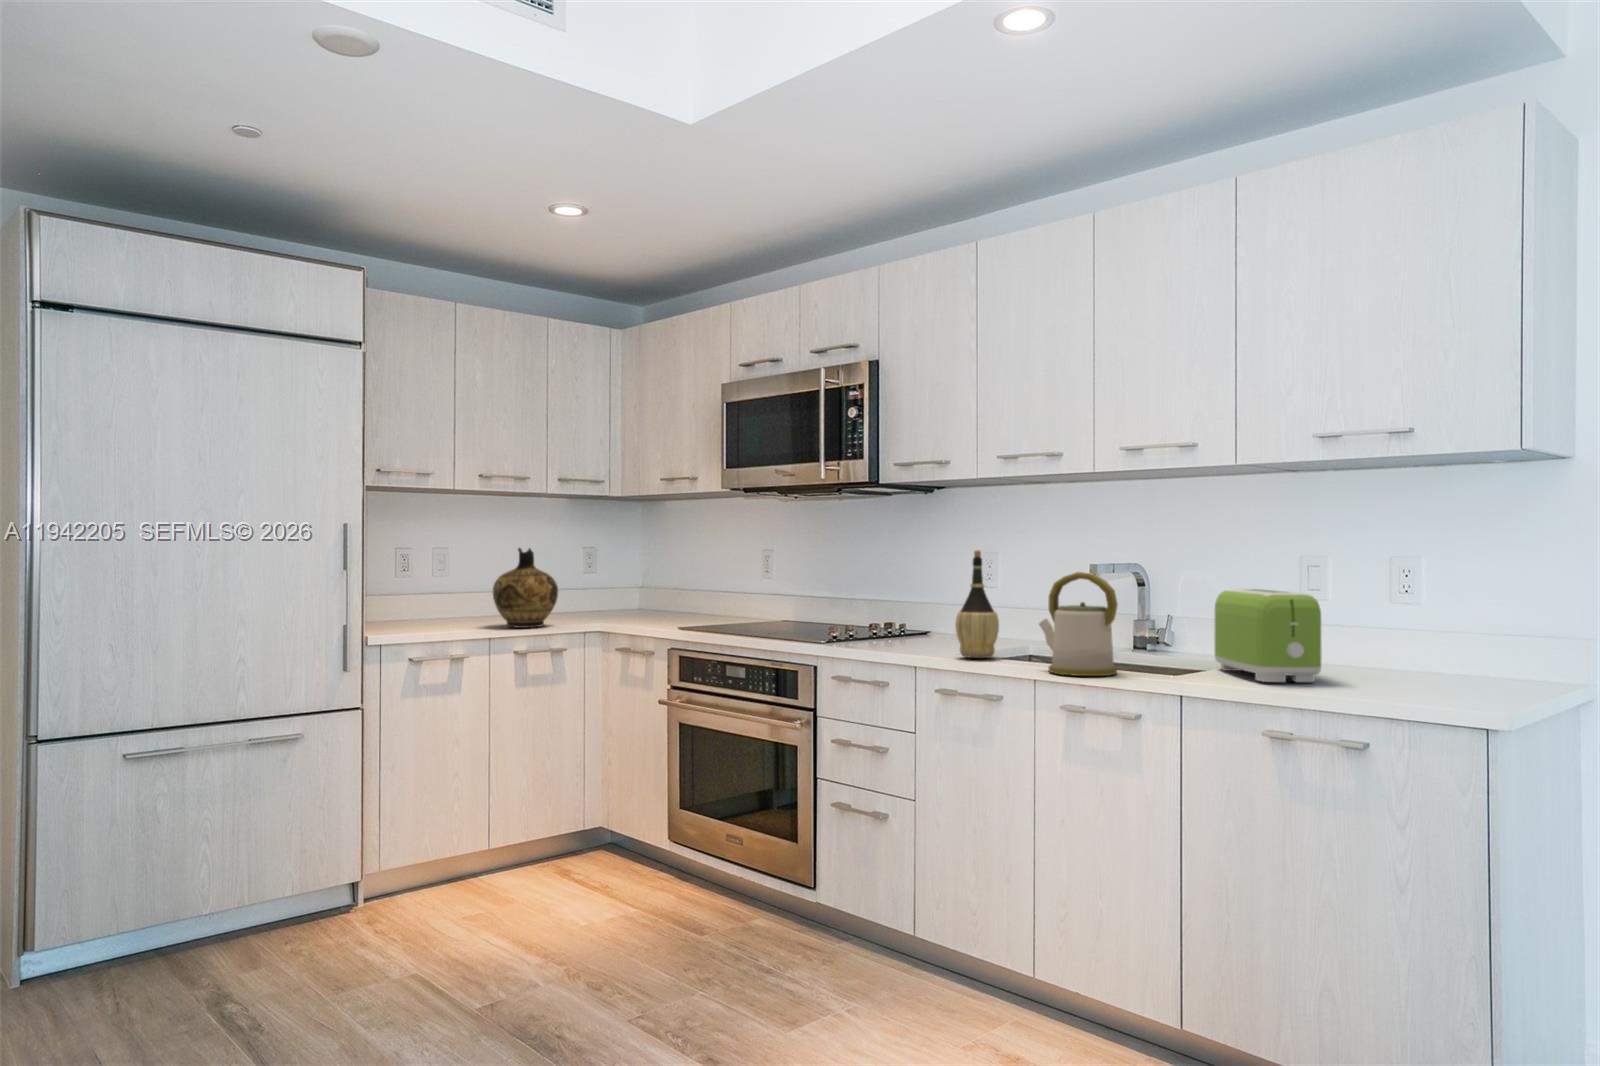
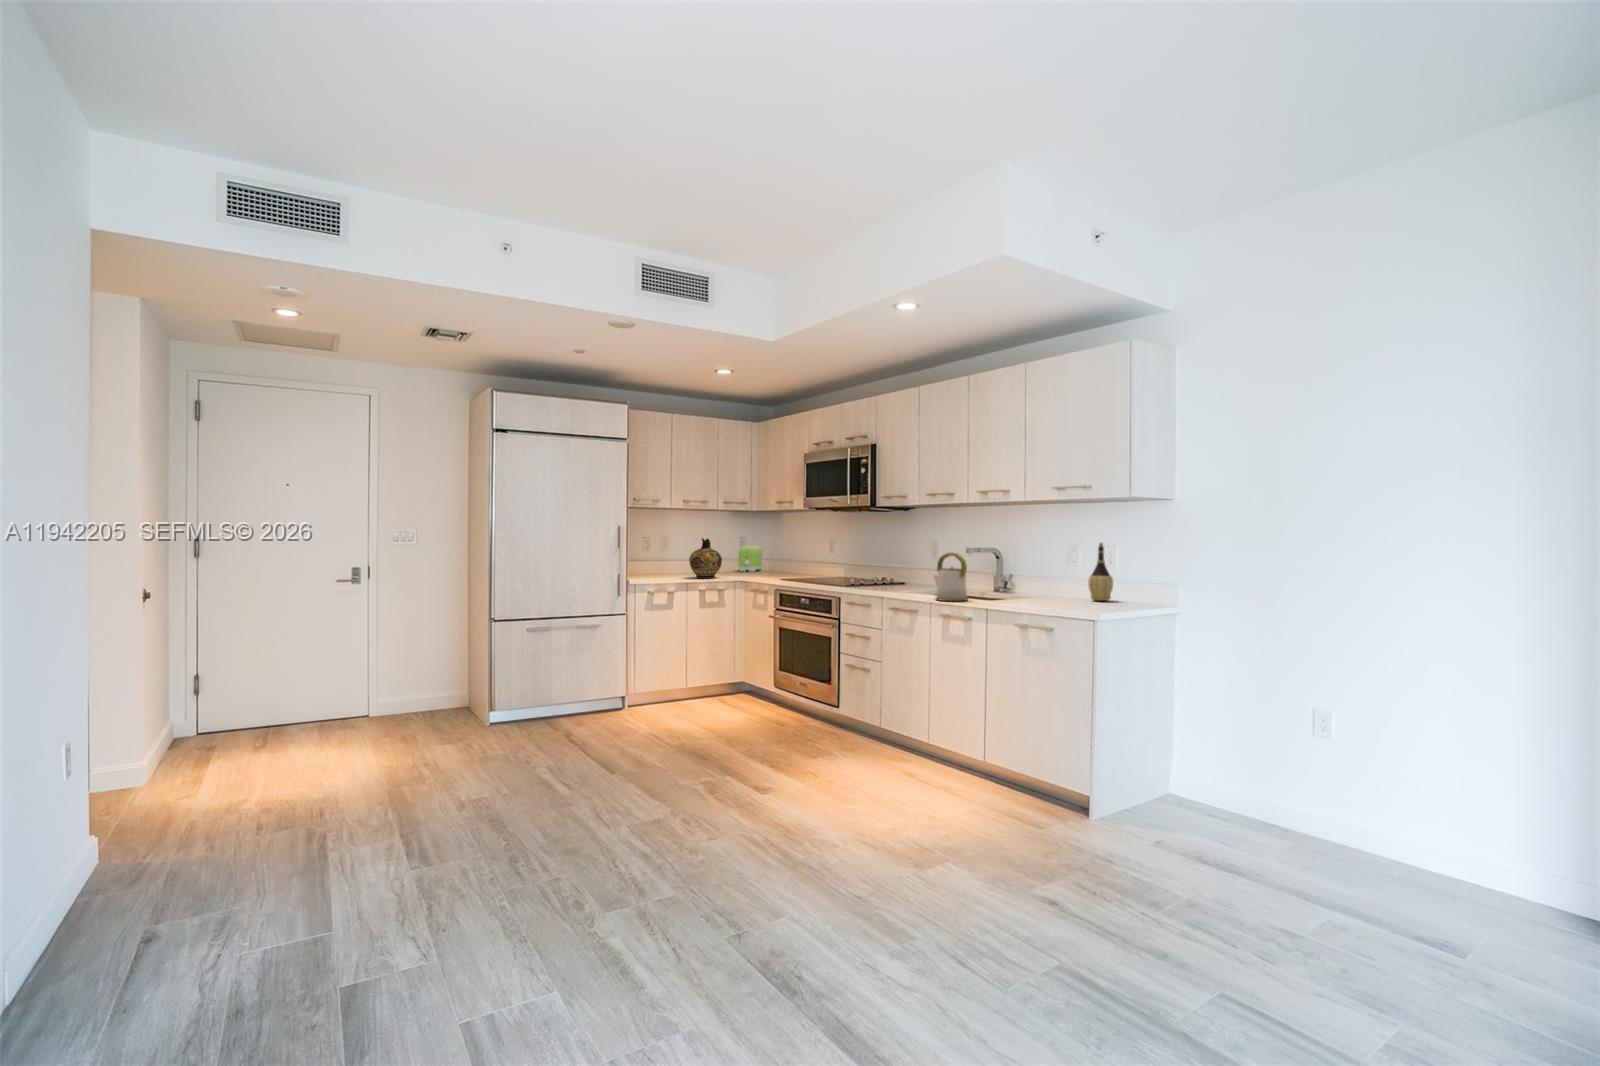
wine bottle: present [955,550,999,658] -> present [1088,543,1113,601]
toaster: present [1214,589,1322,682] -> present [739,546,763,572]

